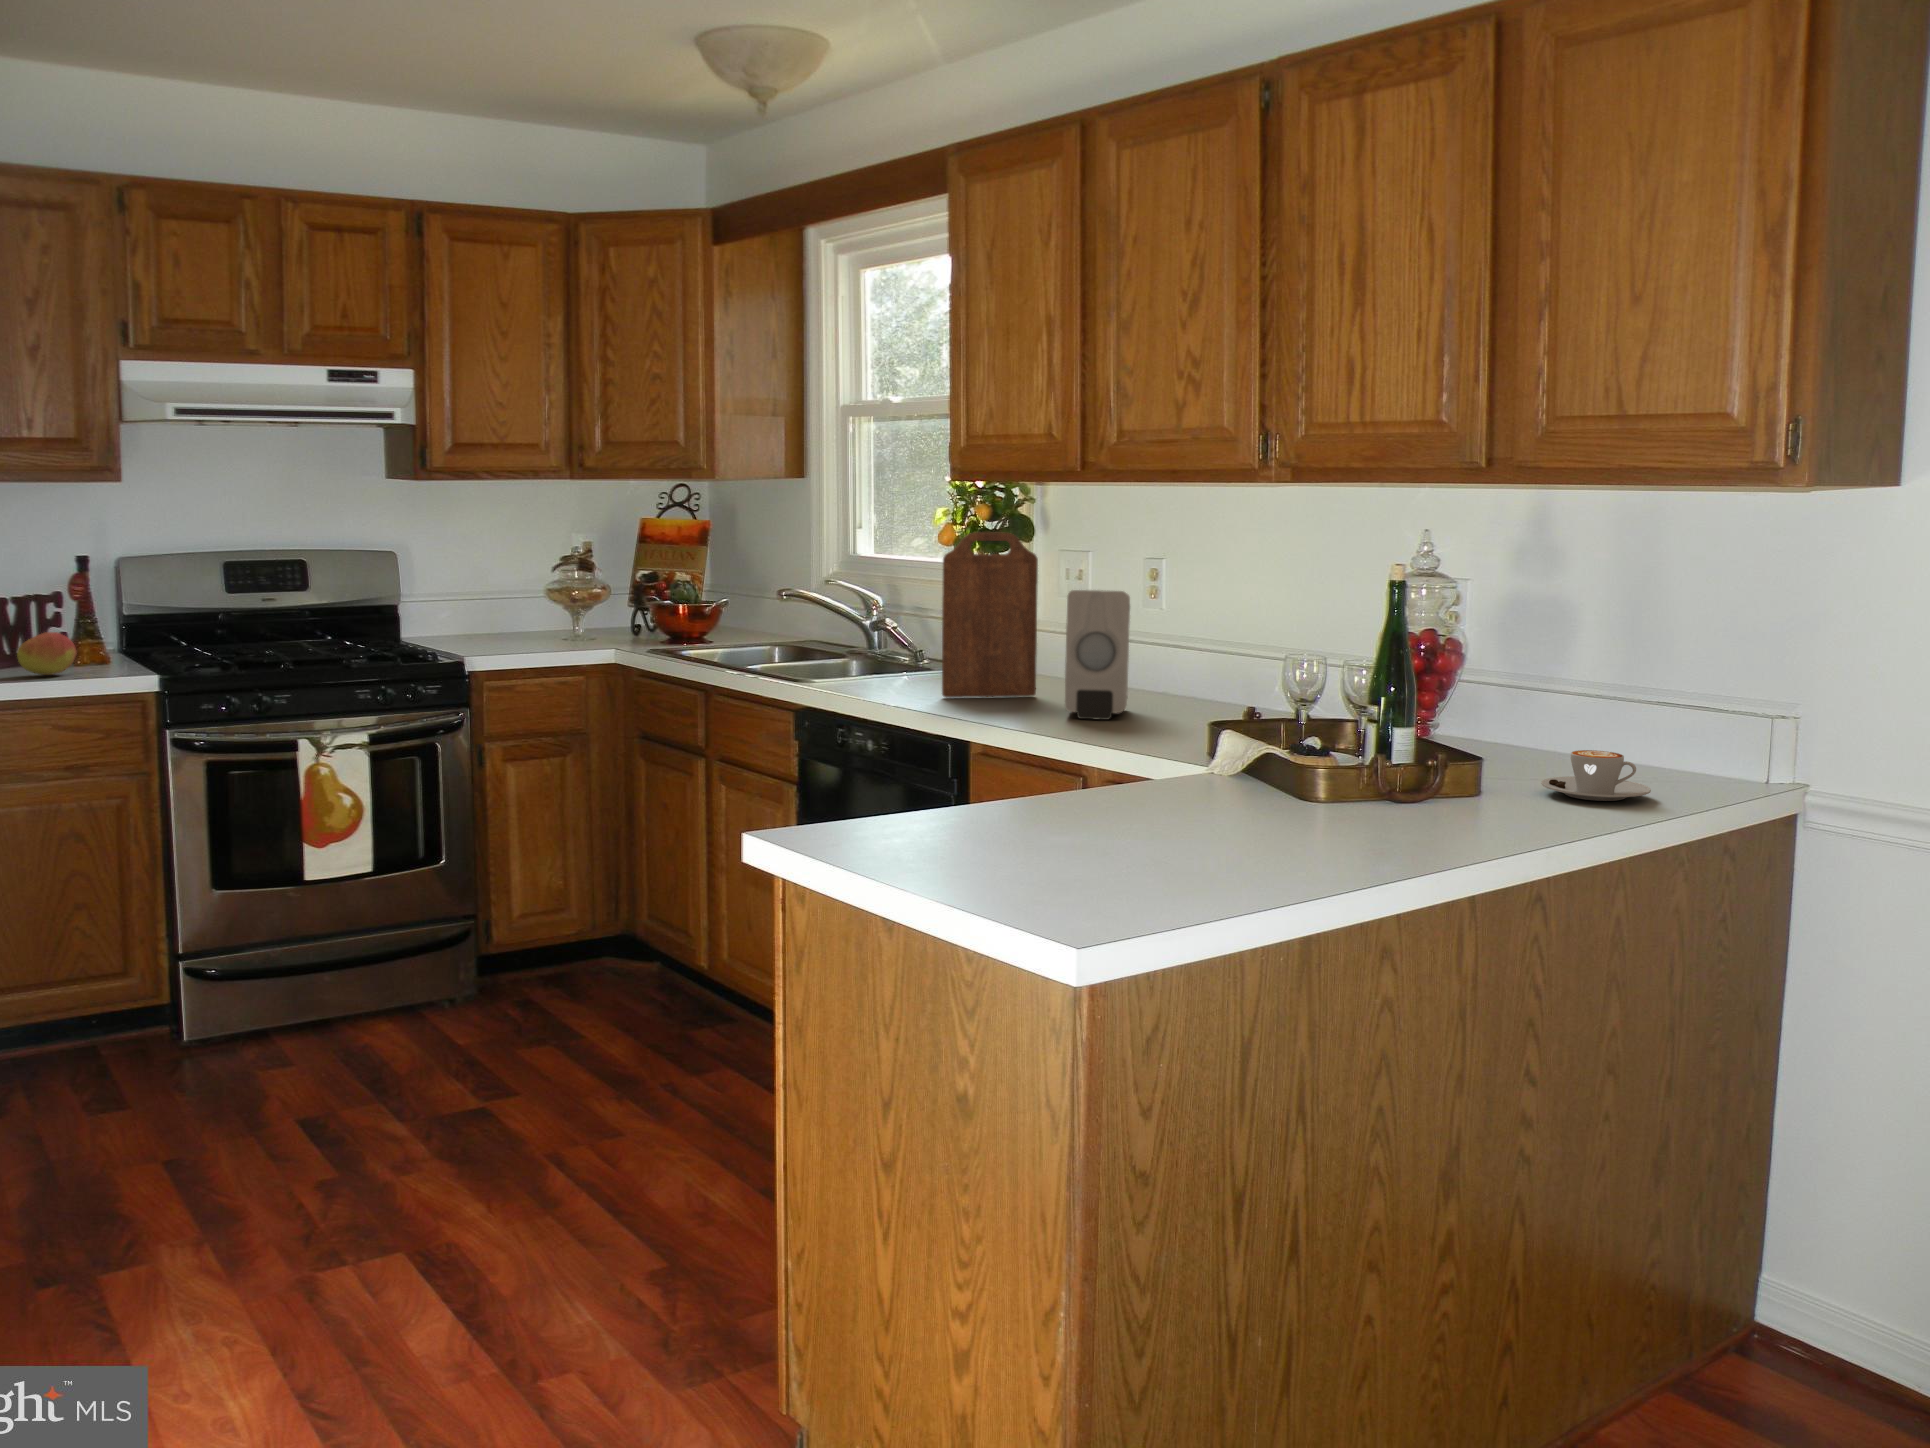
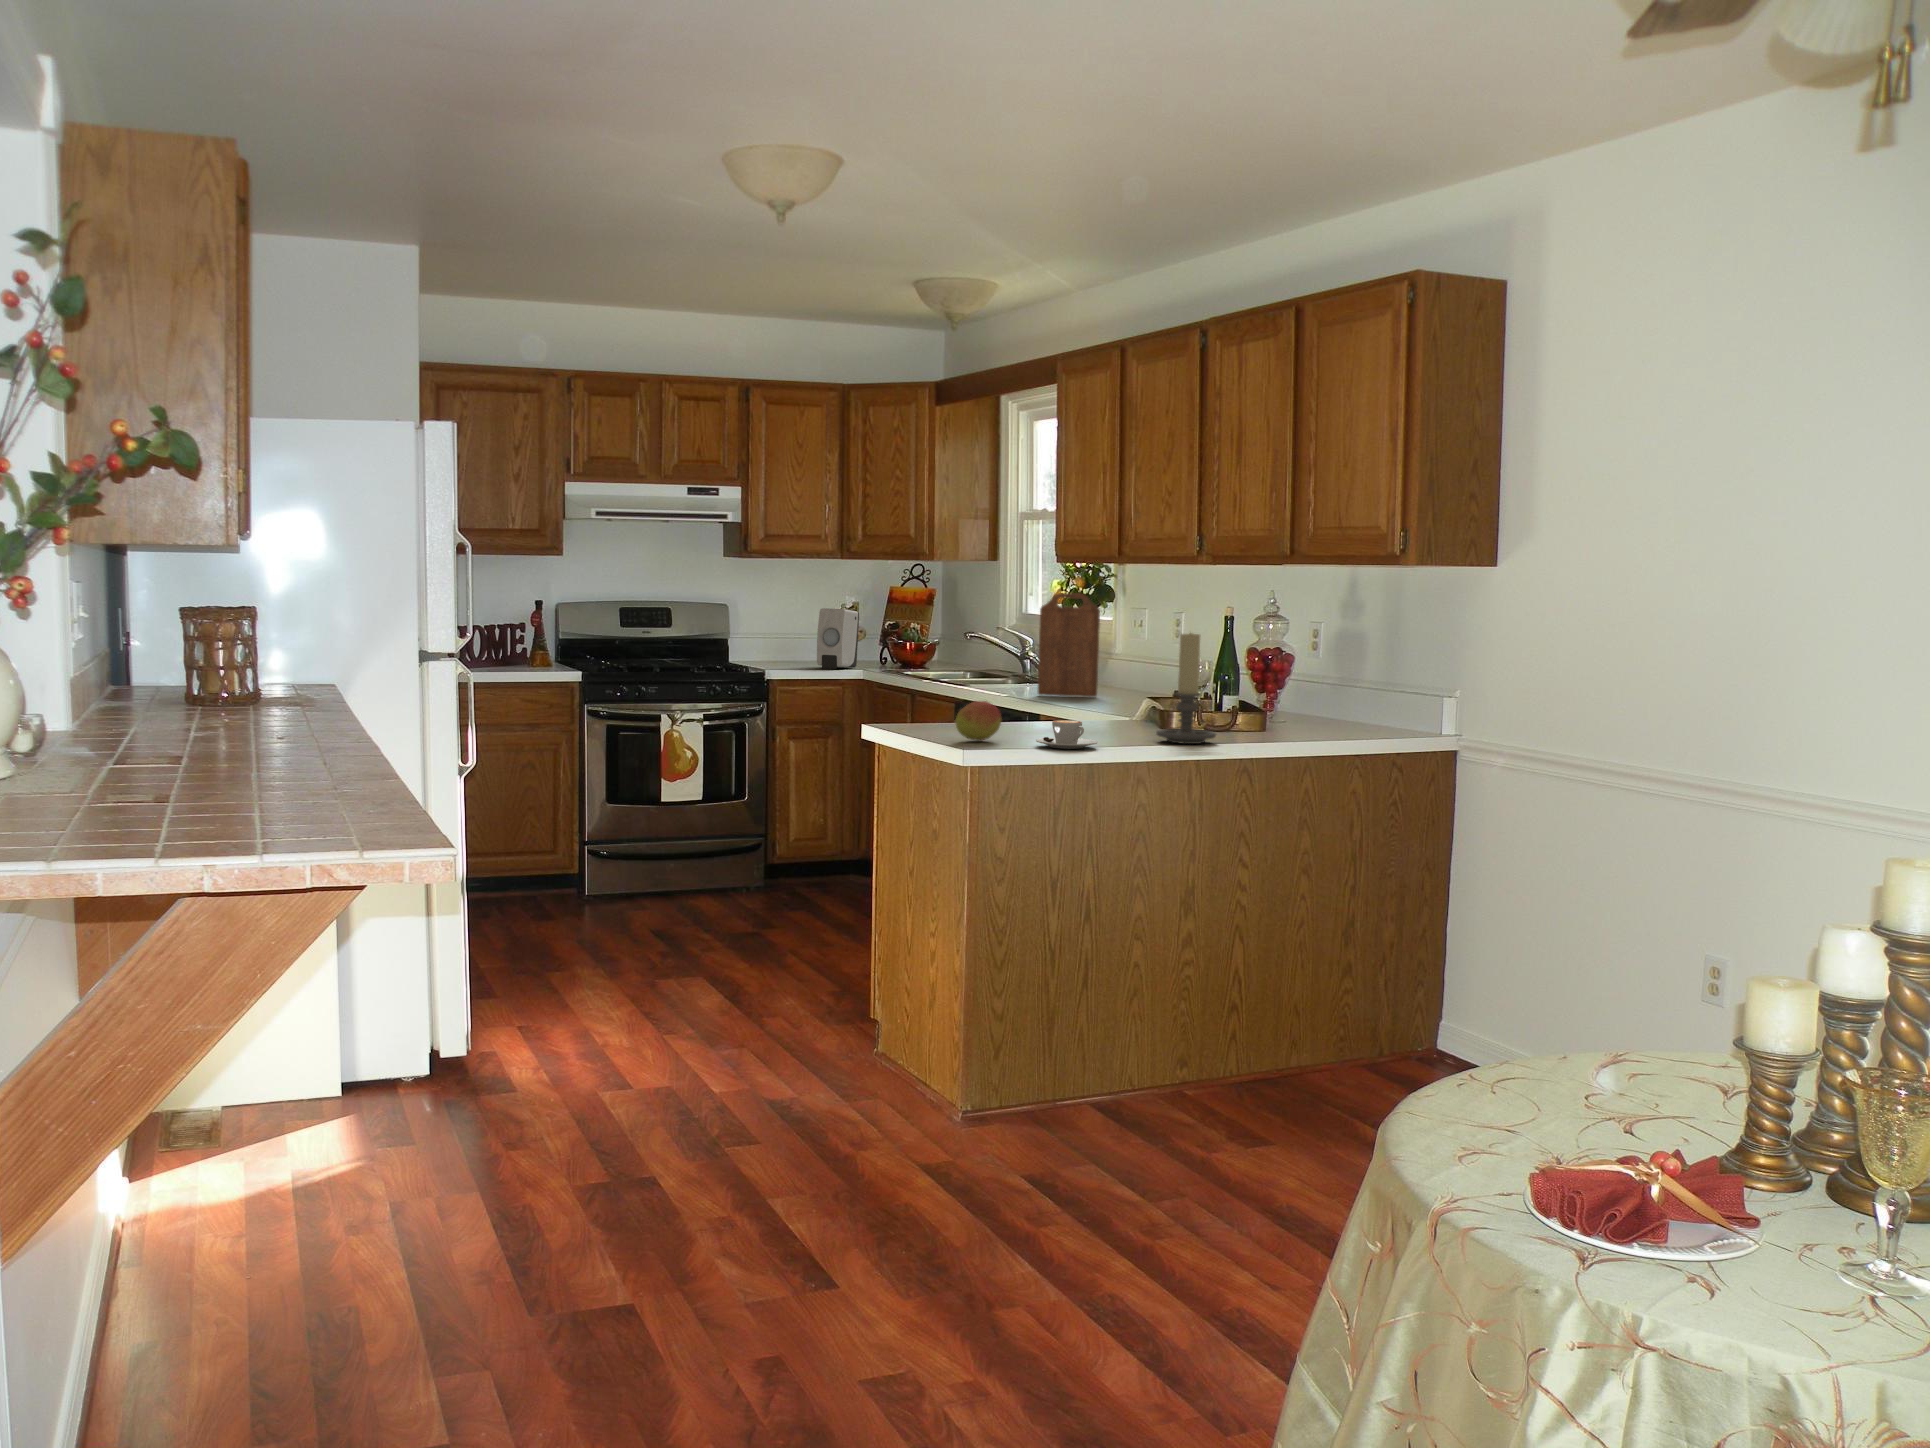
soap dispenser: present [1065,590,1130,720] -> present [817,608,859,669]
candle holder: none [1330,622,1450,841] -> present [1156,633,1216,744]
fruit: present [17,632,77,675] -> present [955,701,1002,741]
coffee cup: present [1541,750,1651,801] -> present [1036,720,1097,749]

